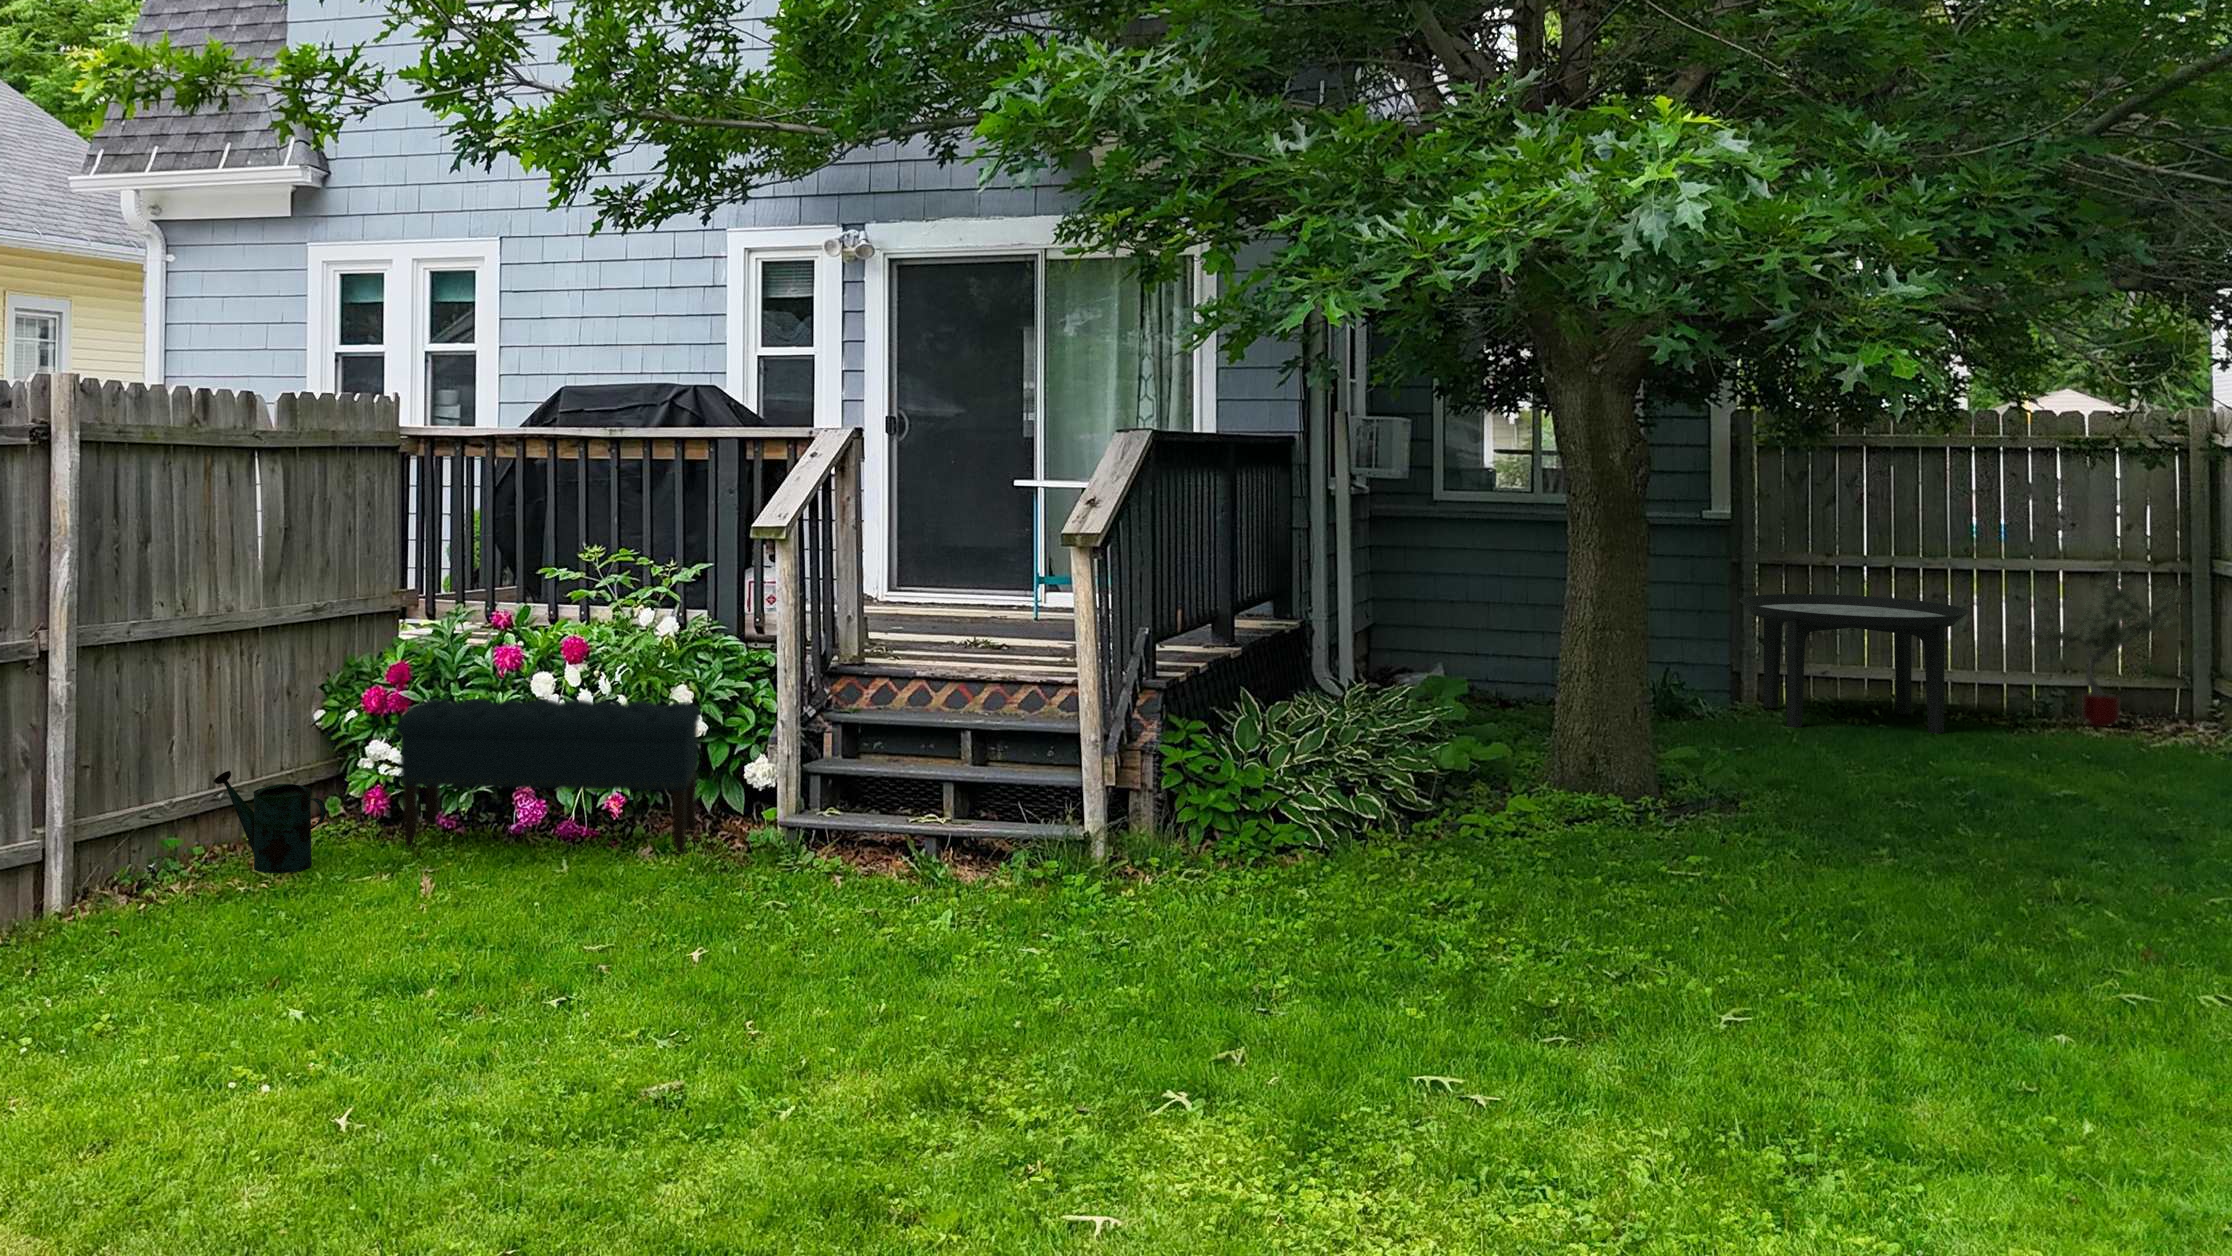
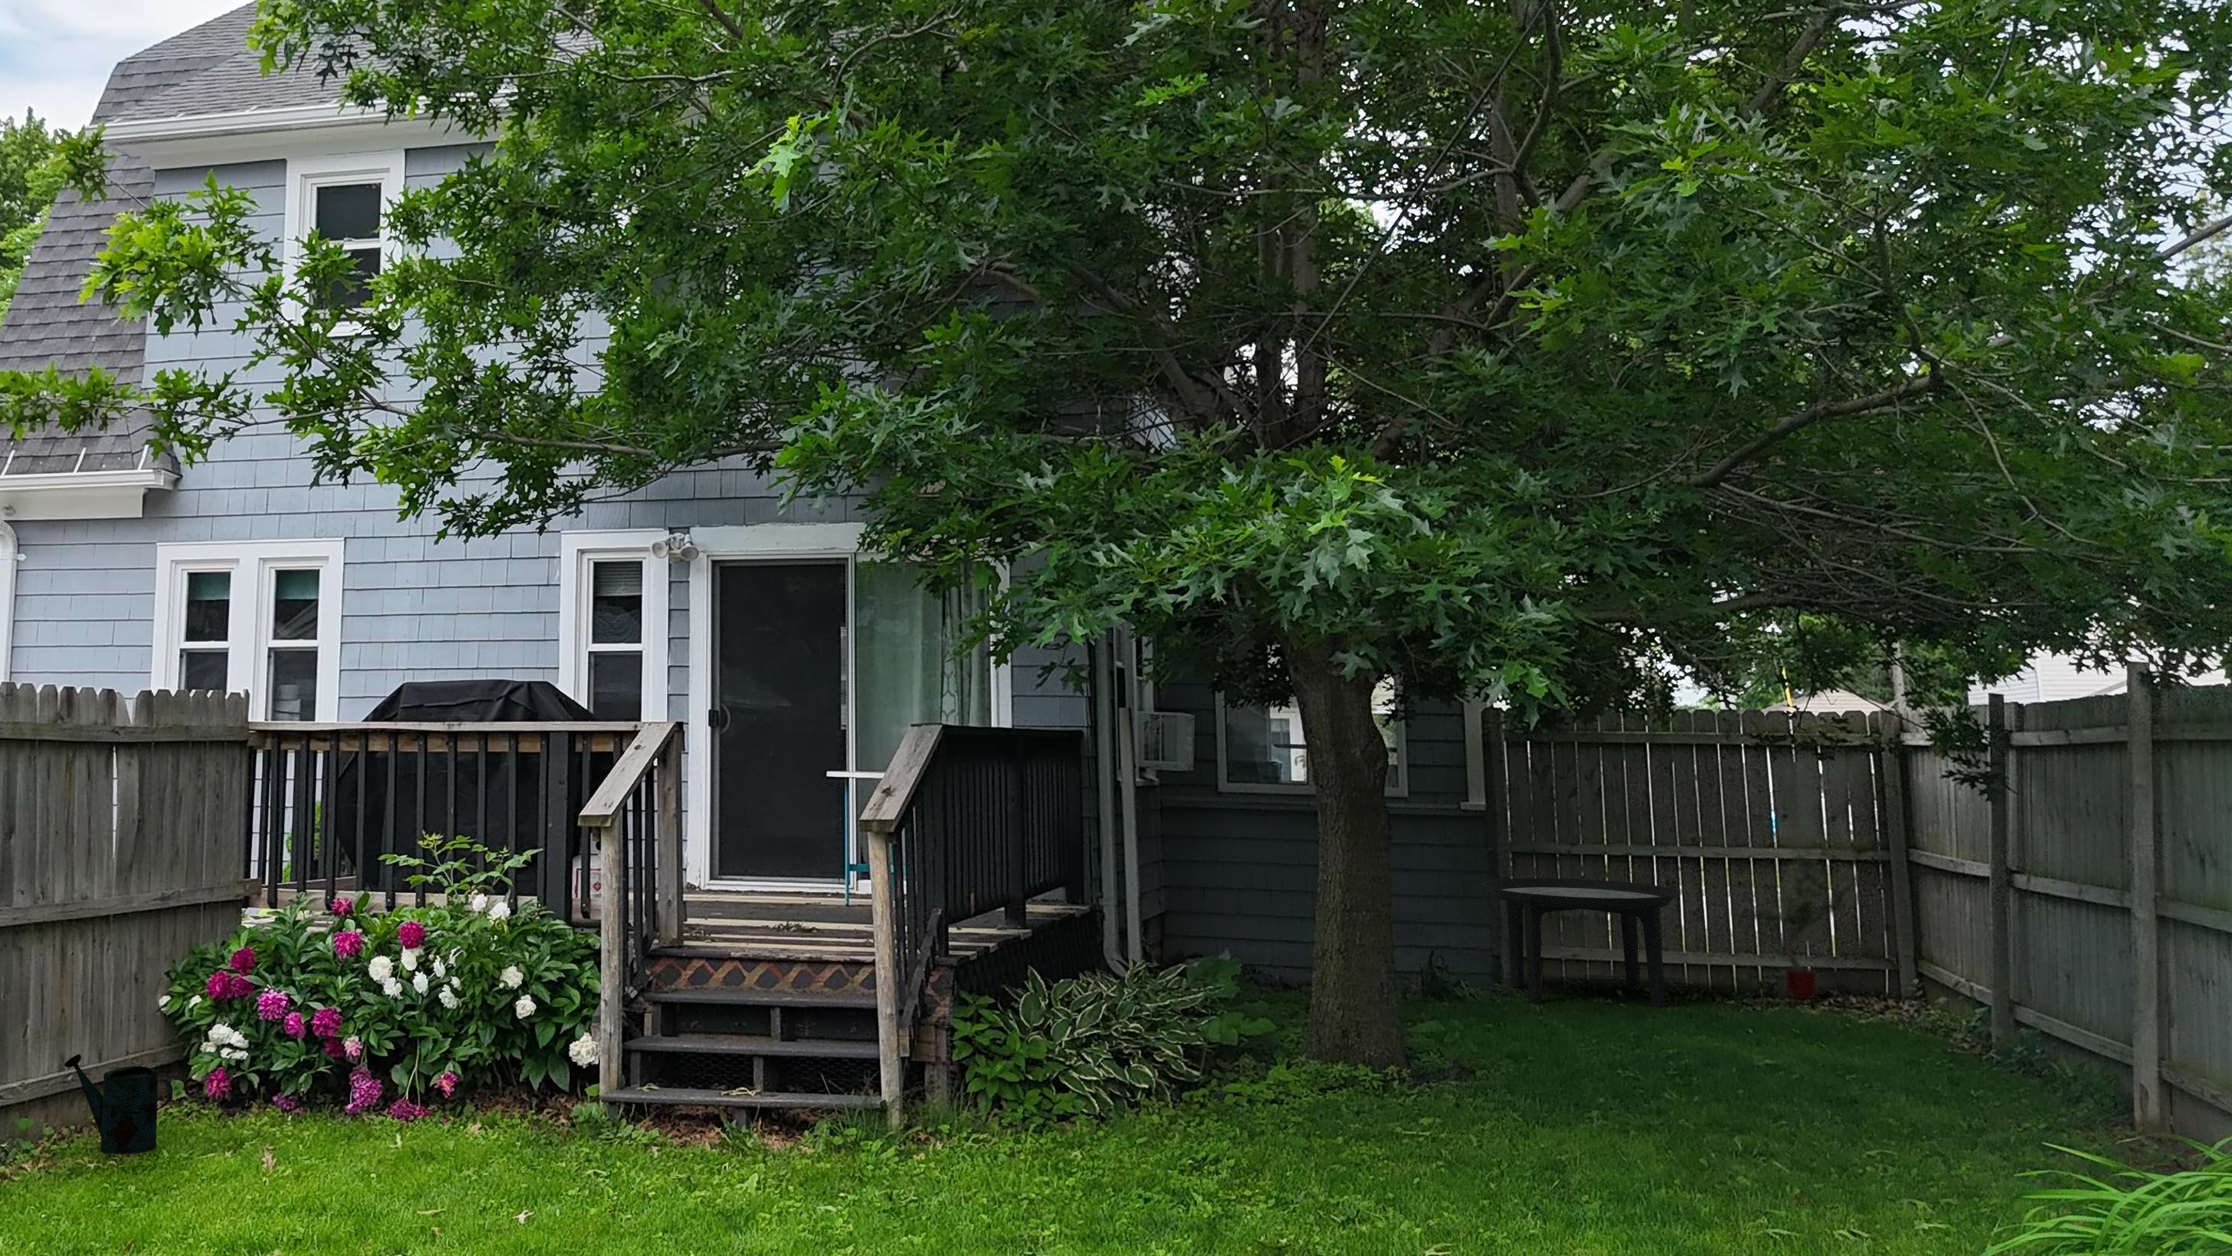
bench: present [397,699,700,854] -> none [243,983,530,1131]

